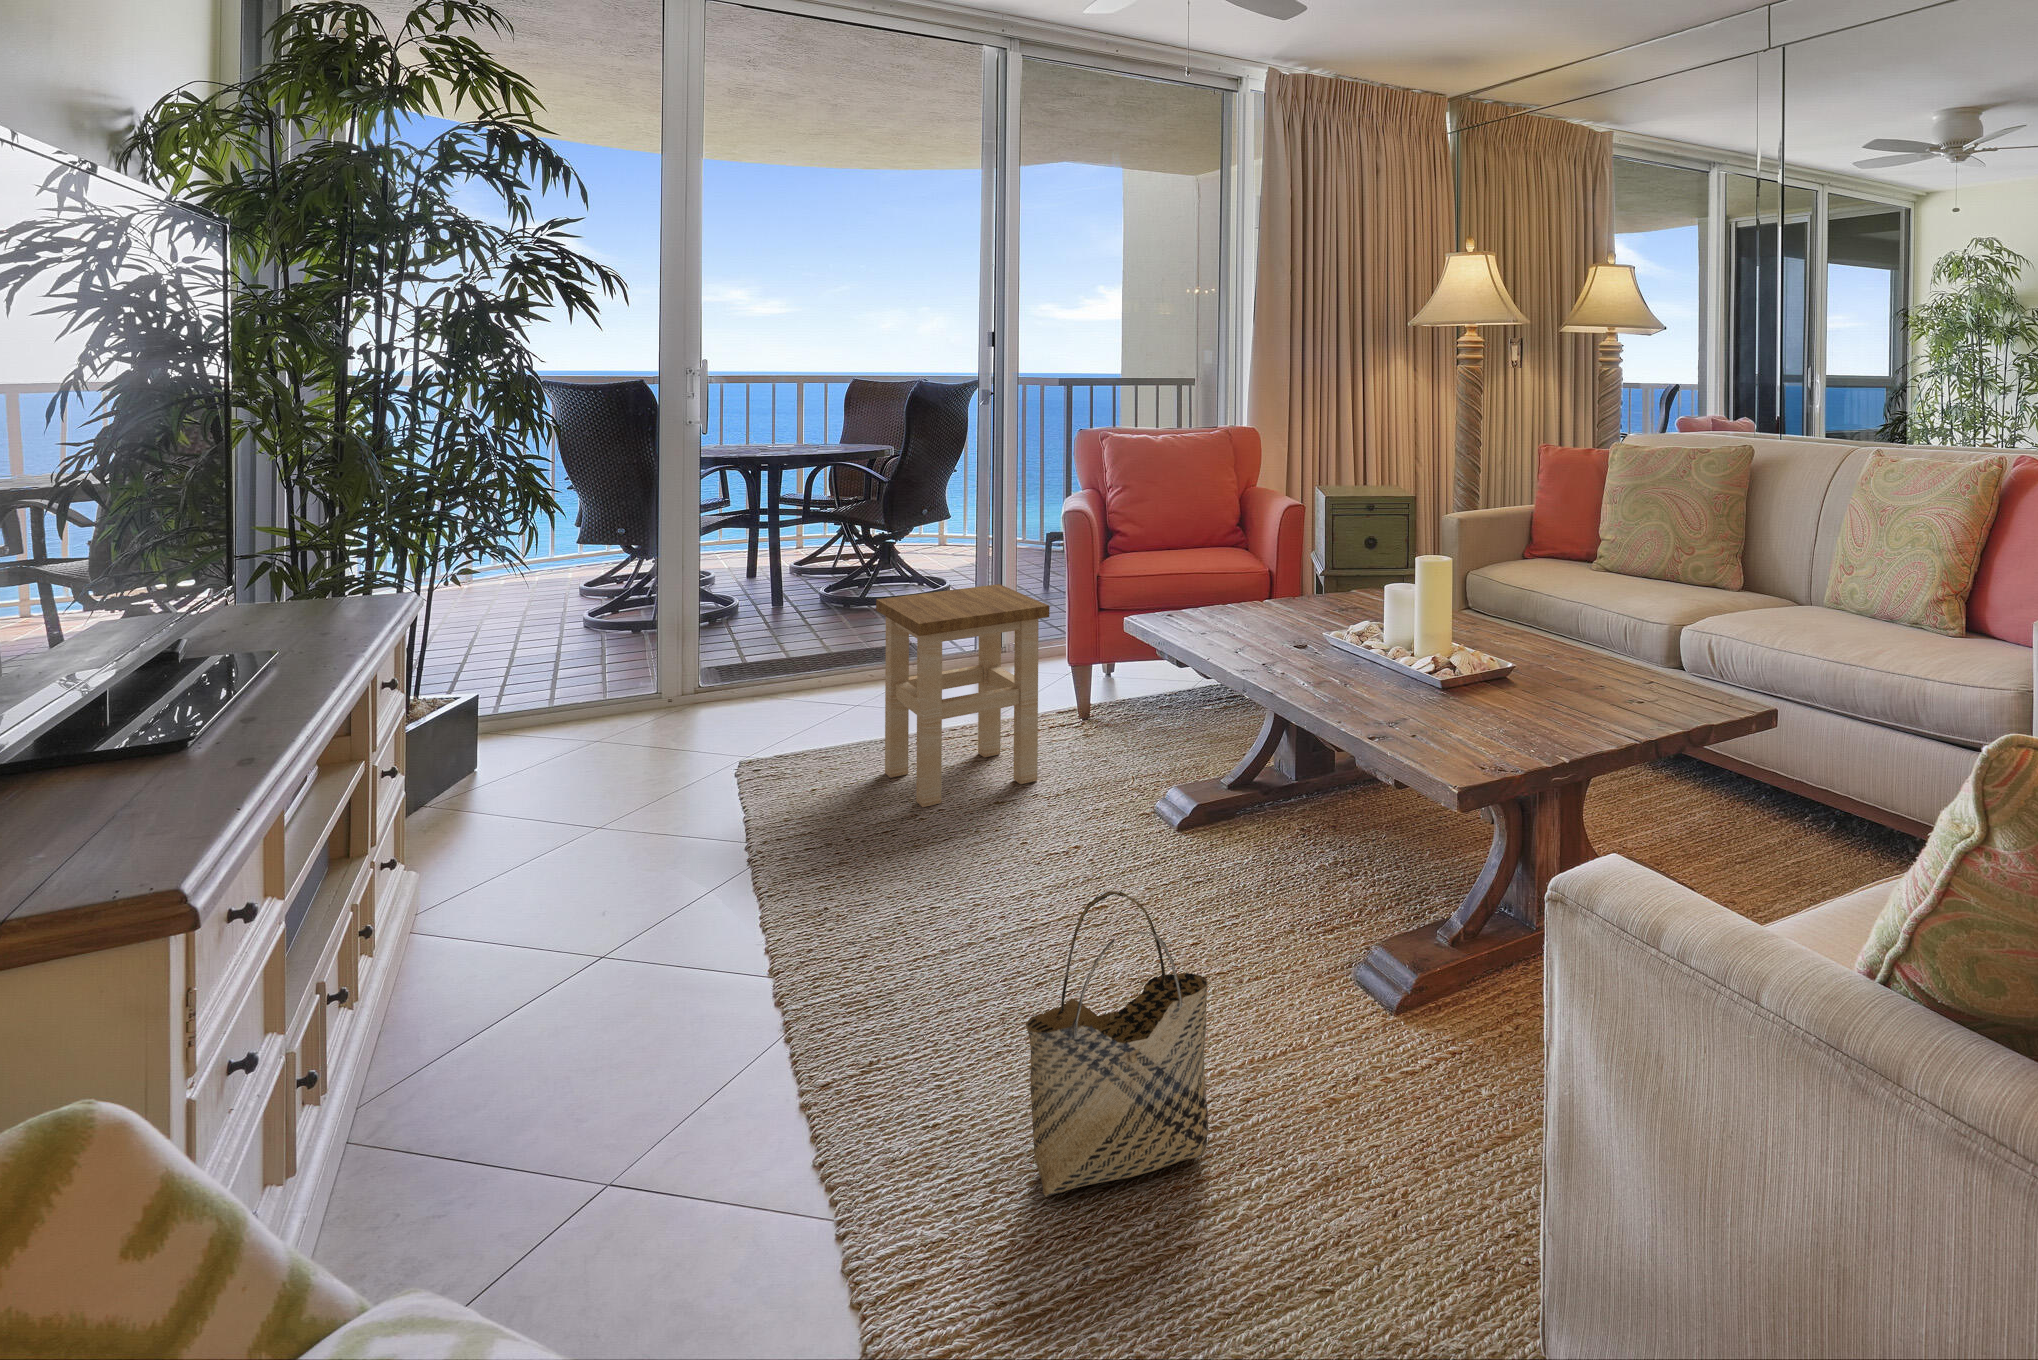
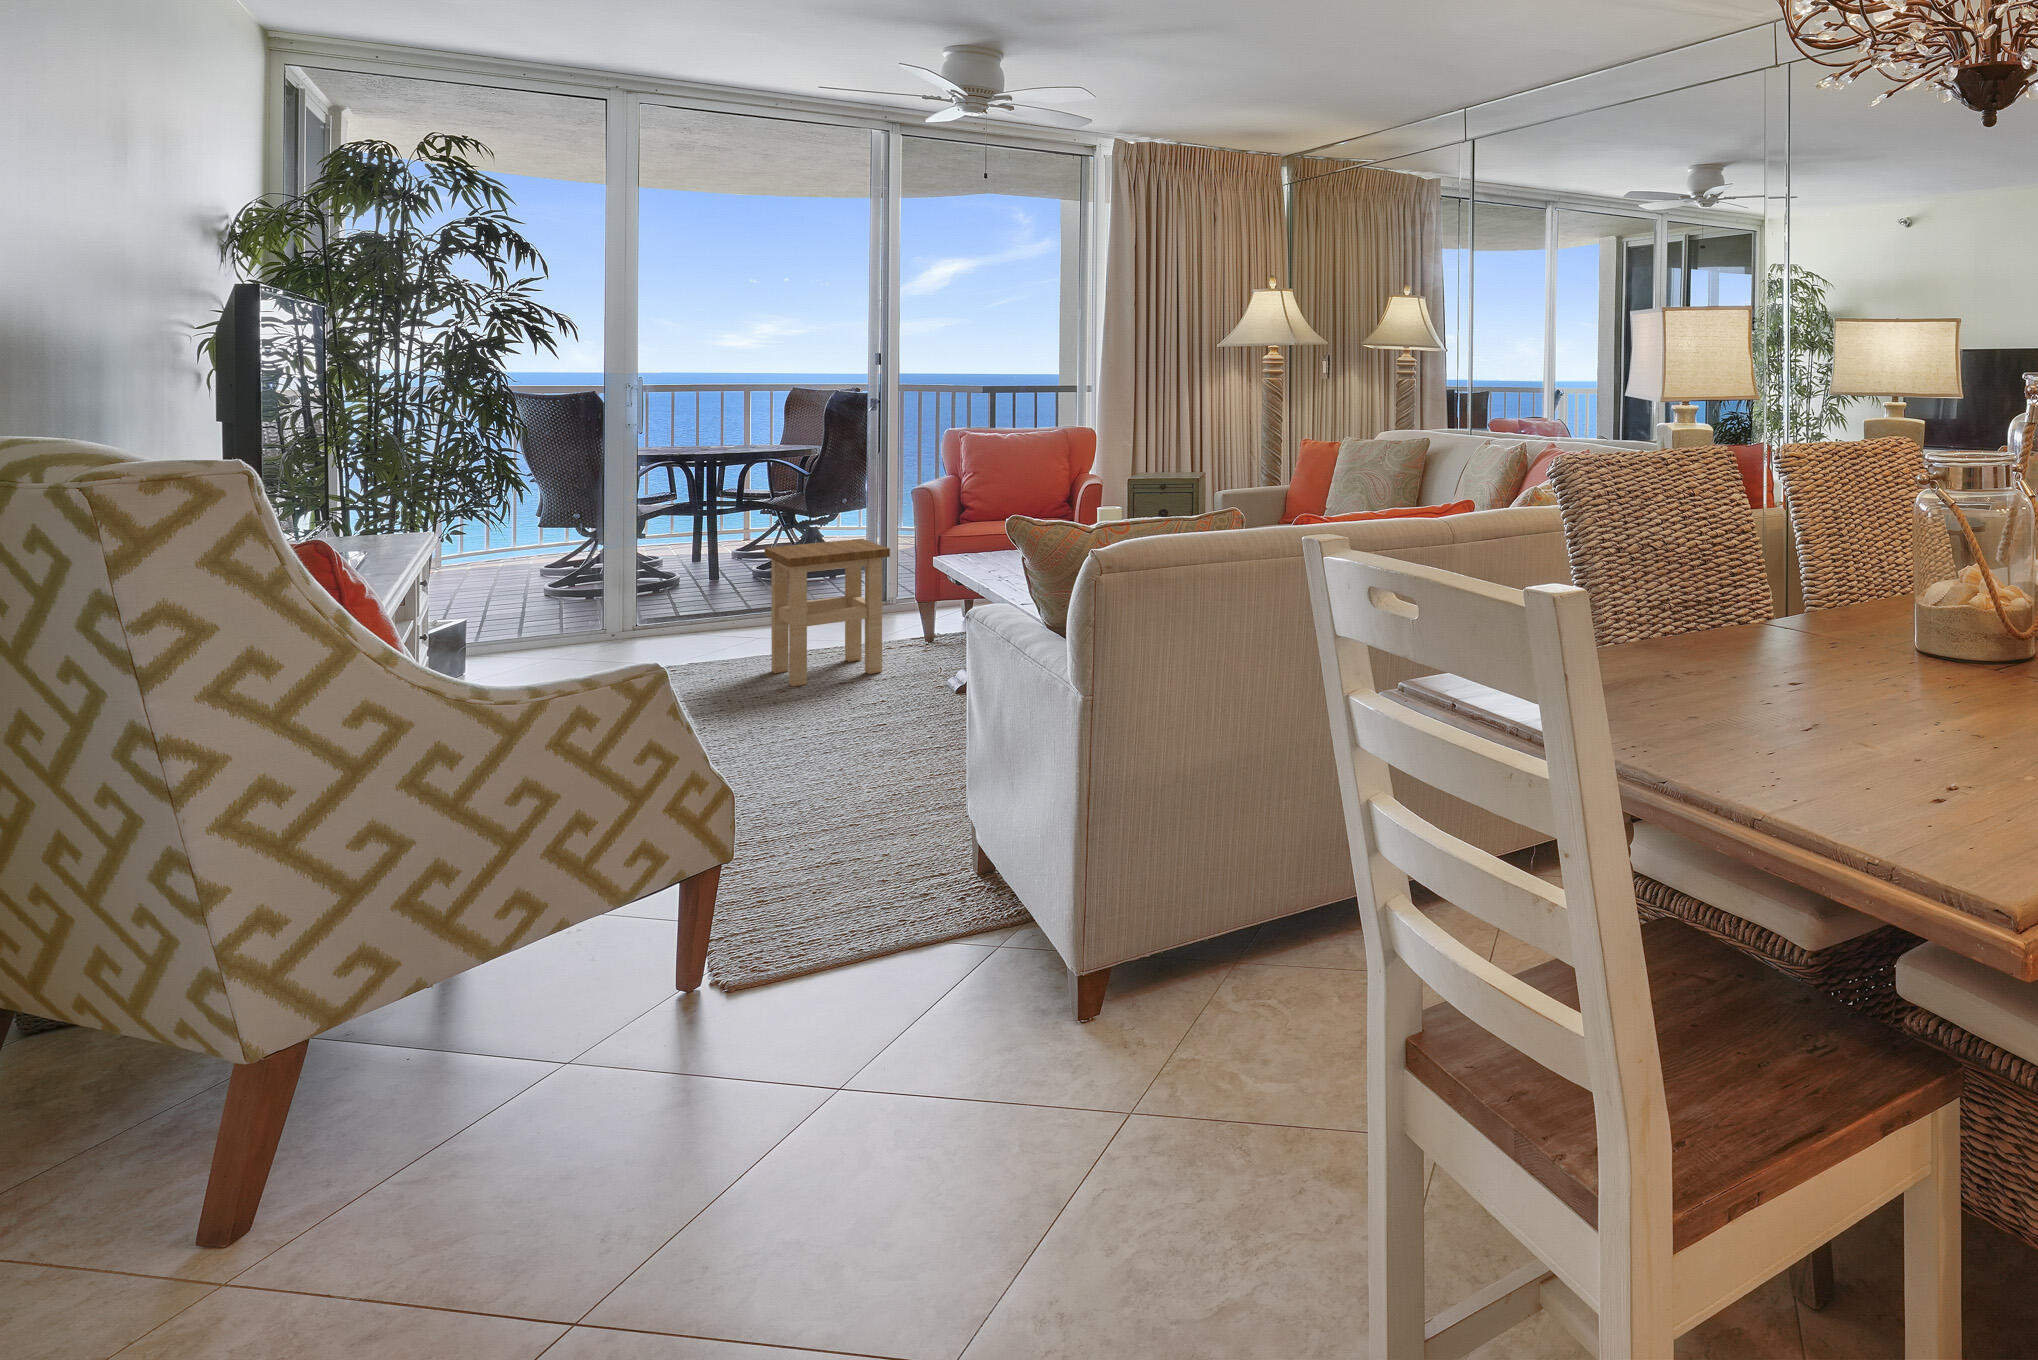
woven basket: present [1026,891,1208,1197] -> none [792,669,906,820]

